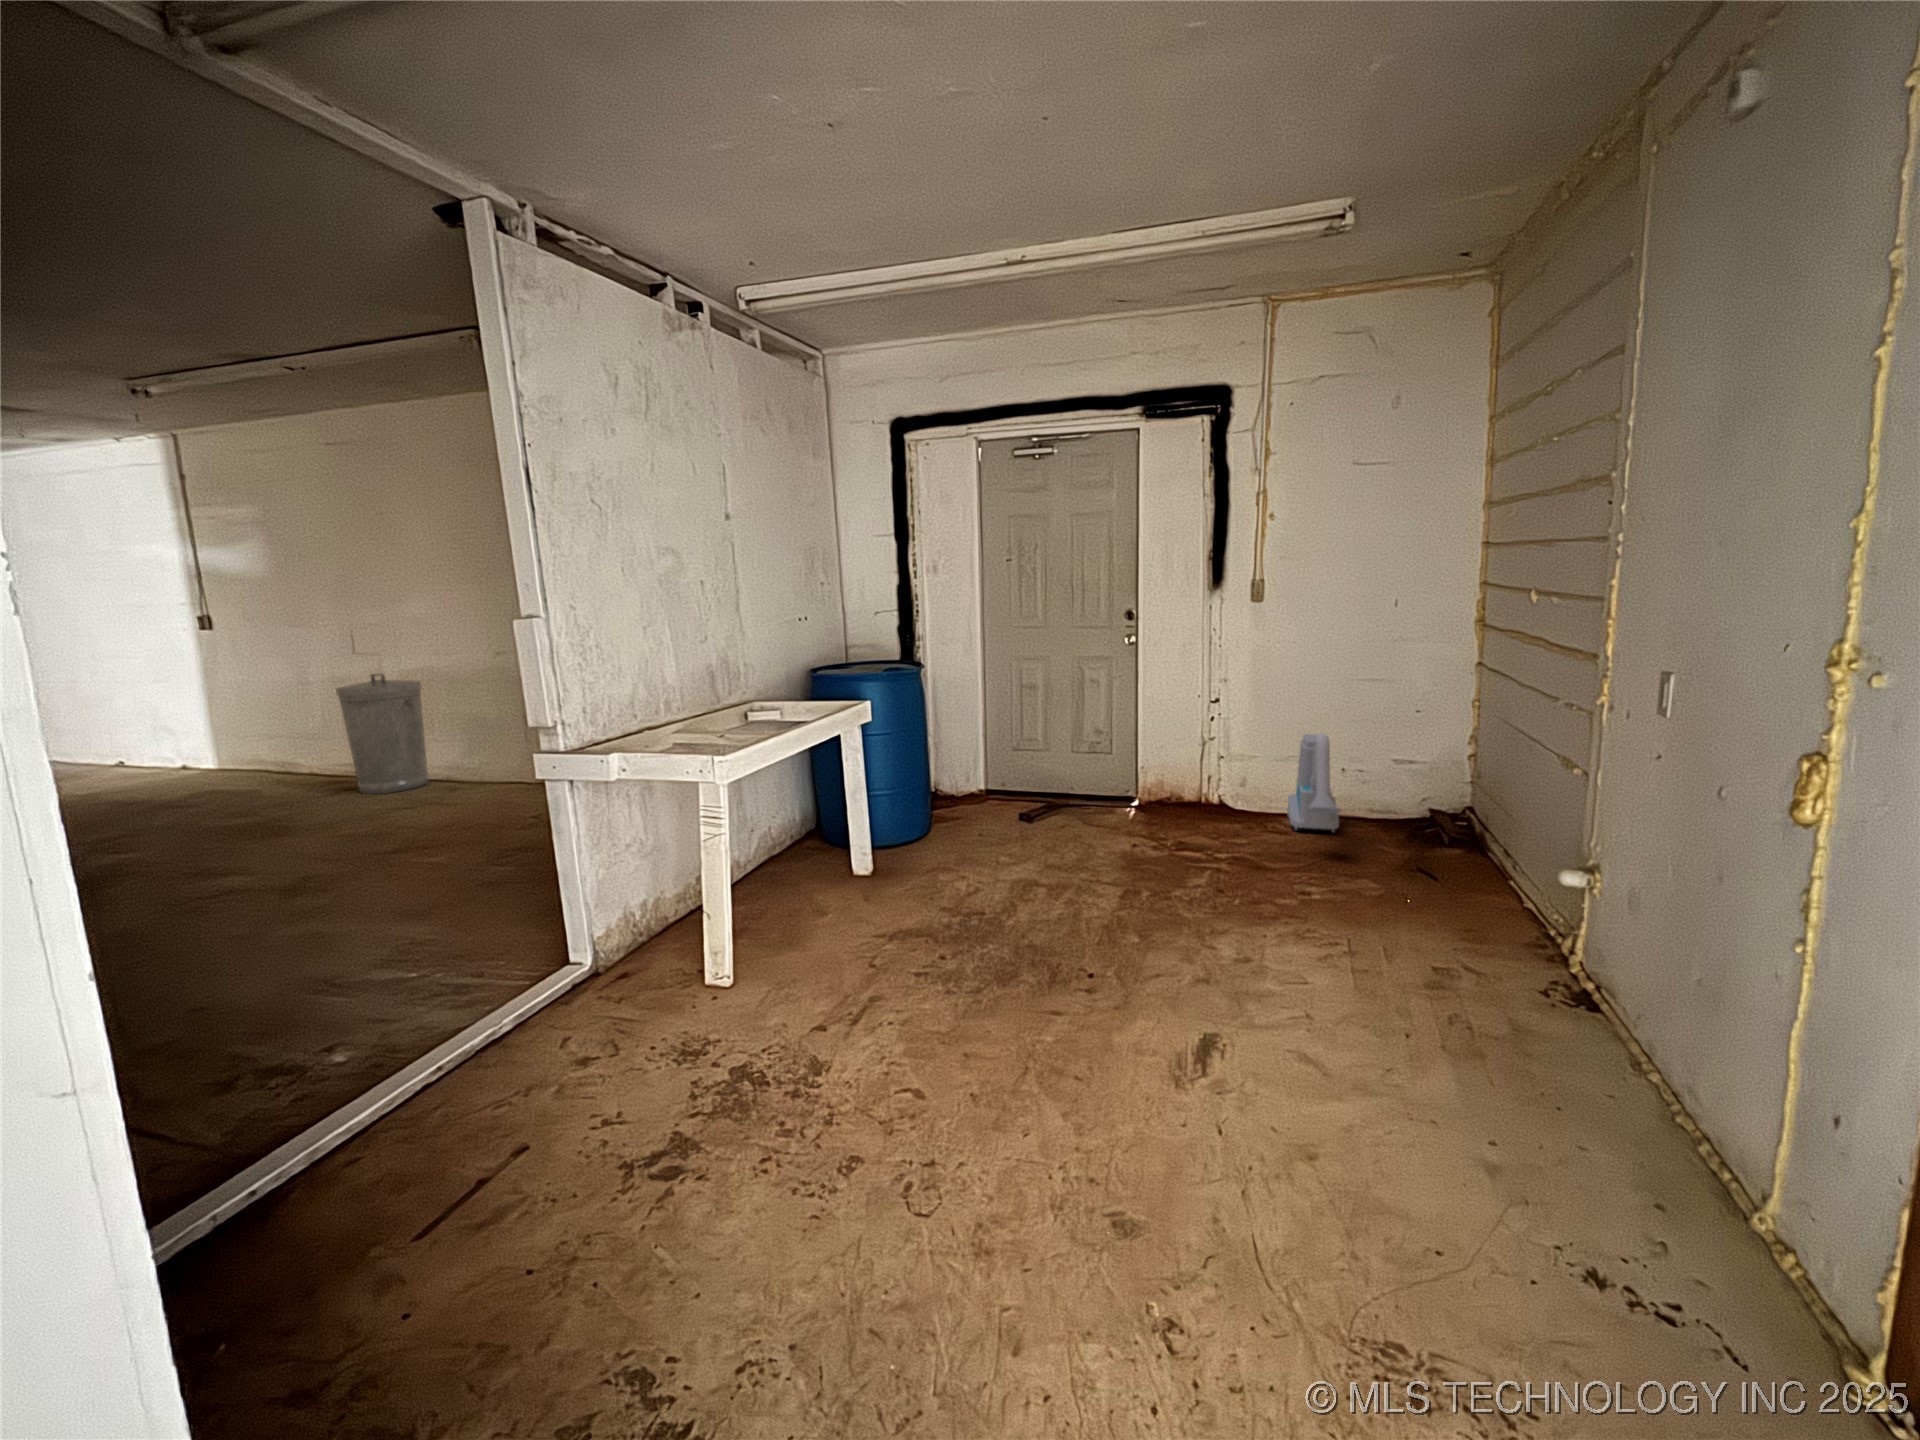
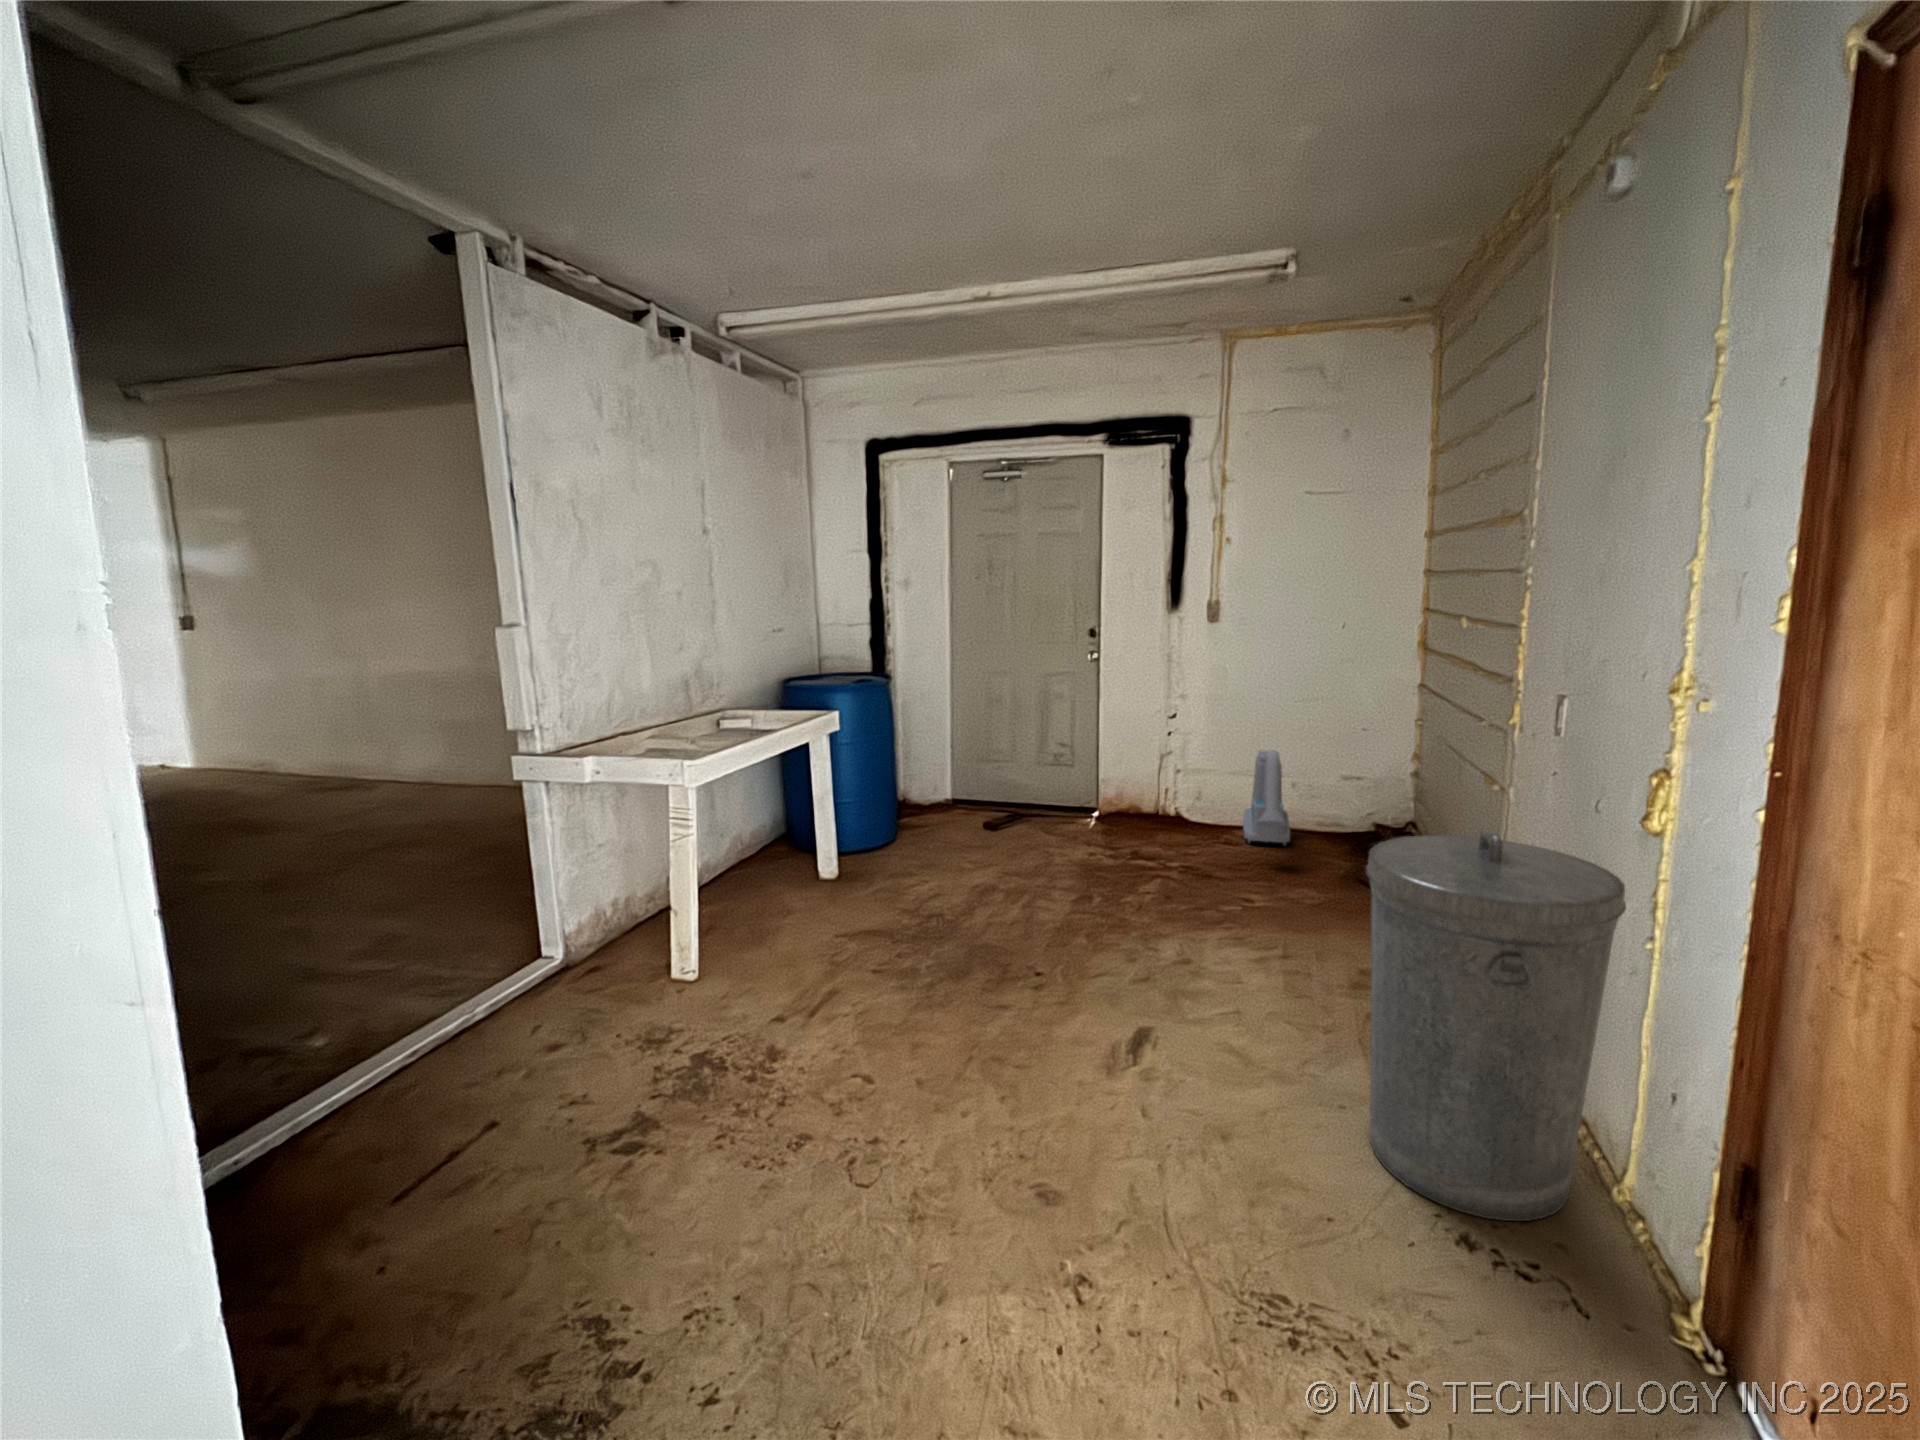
trash can: present [336,674,429,794] -> present [1366,829,1626,1221]

